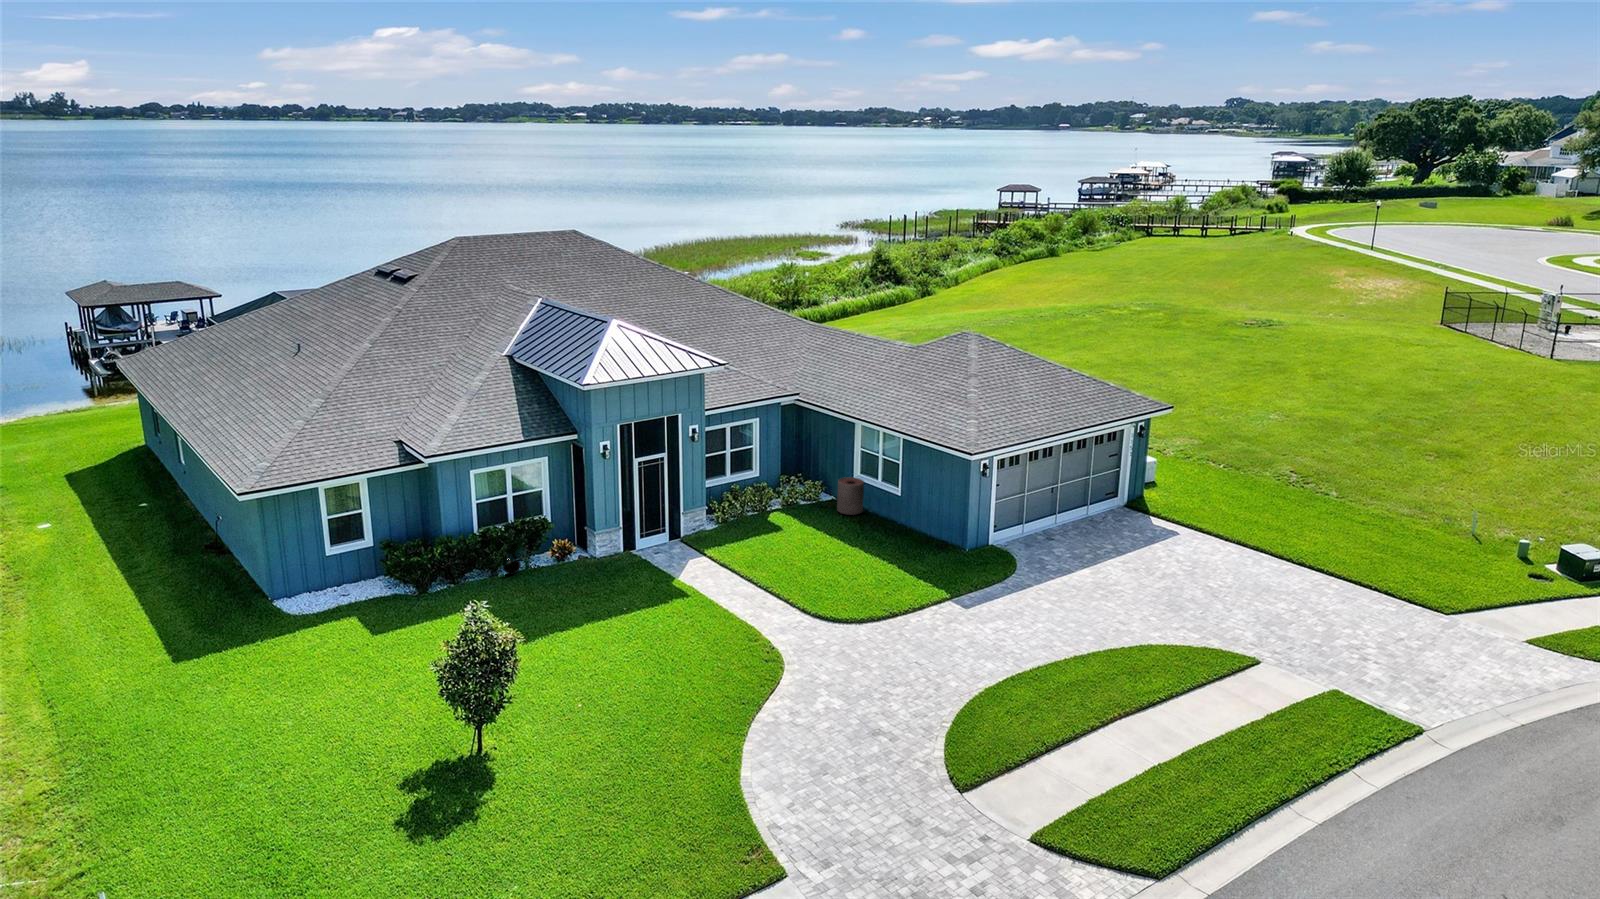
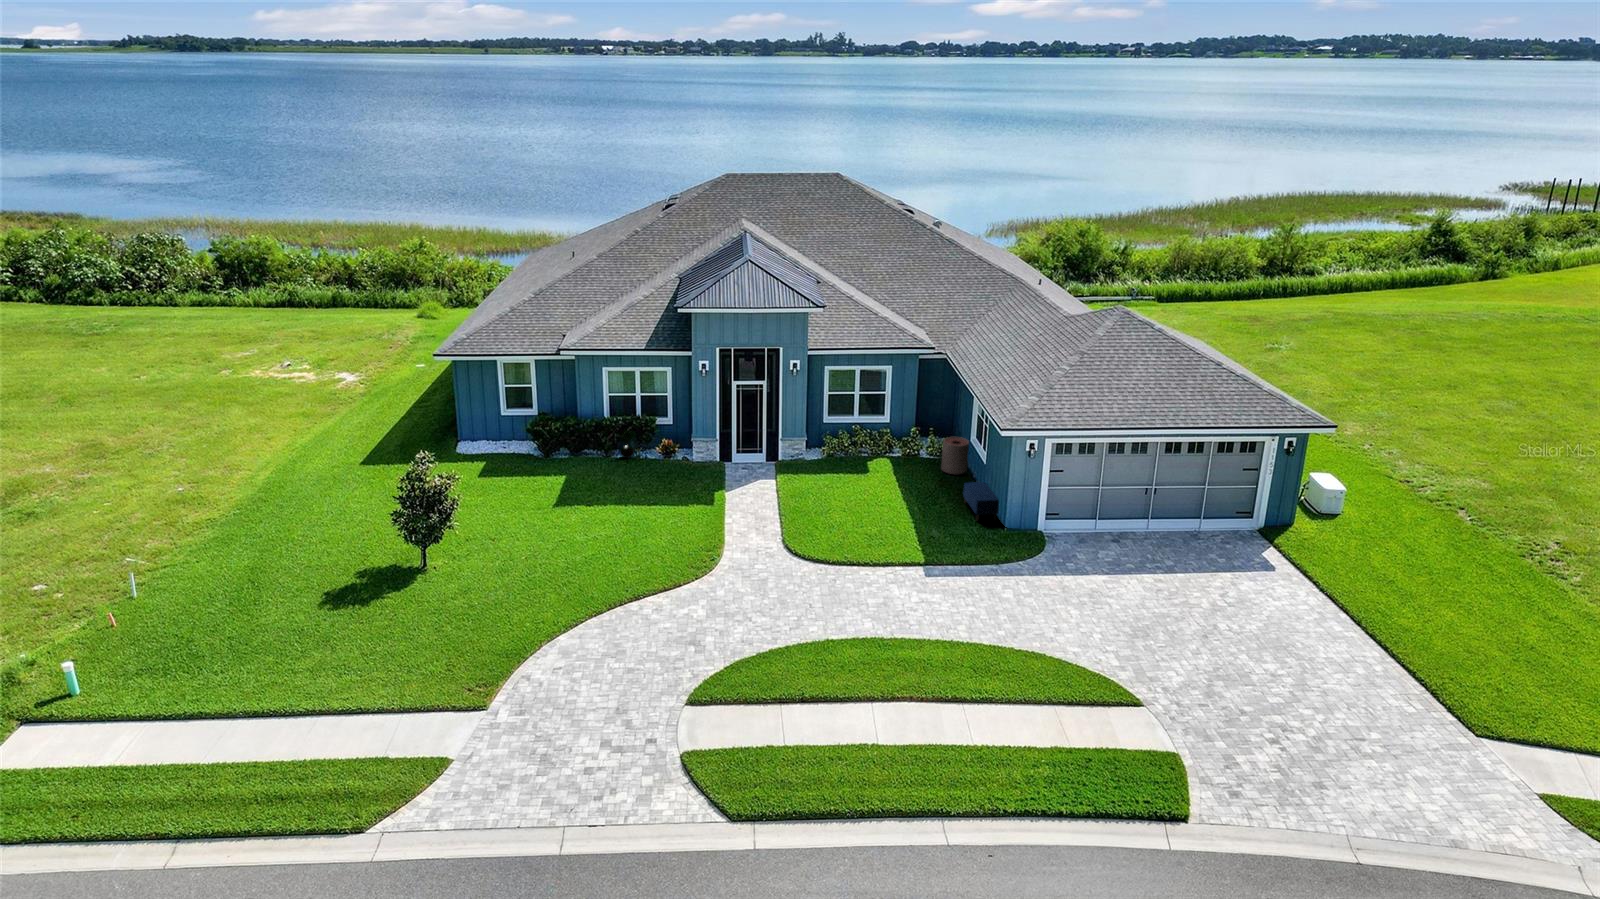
bench: none [899,512,949,550] -> present [963,482,999,520]

